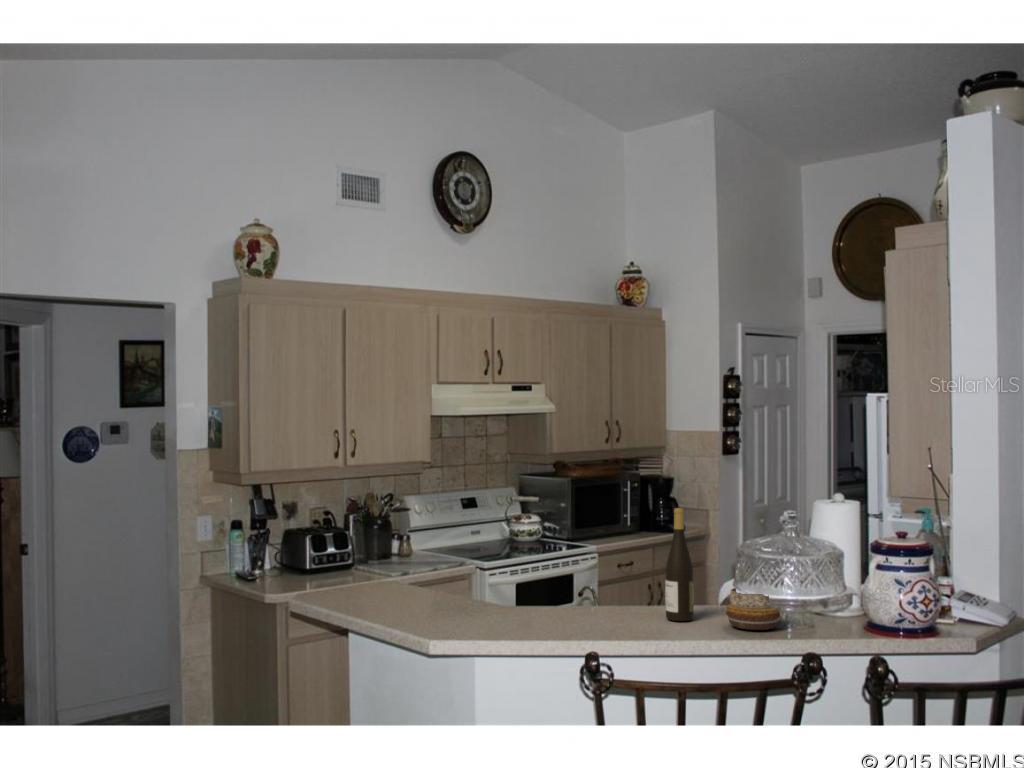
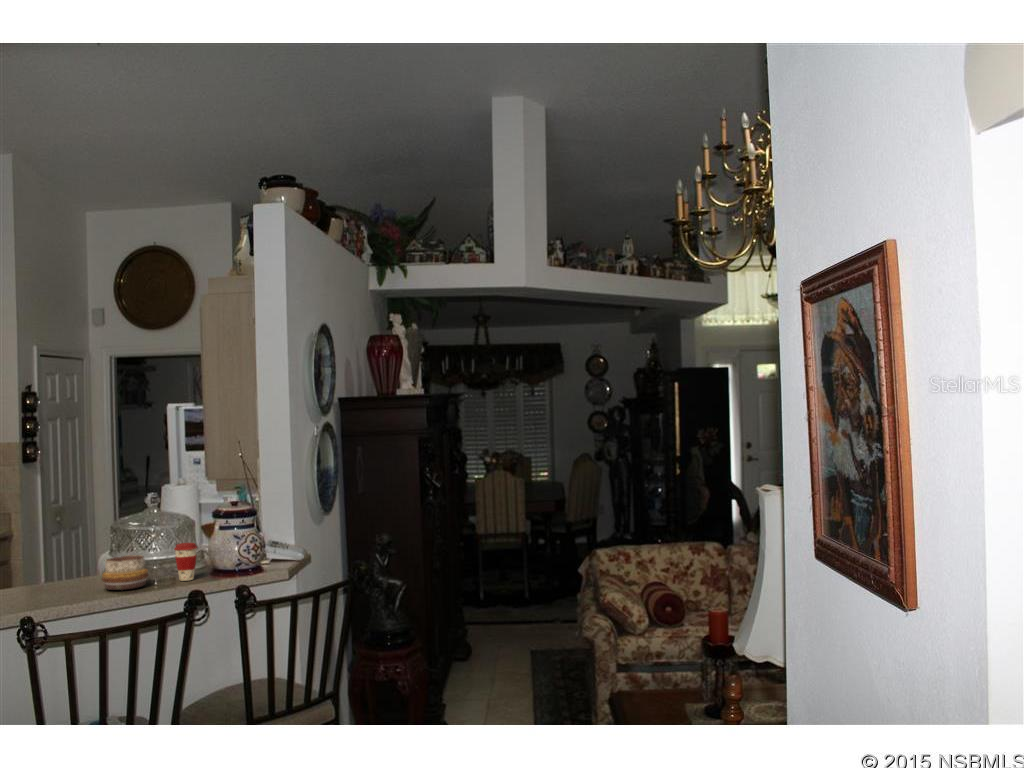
wine bottle: present [665,508,694,621] -> none [43,498,70,595]
coffee cup: none [814,581,844,631] -> present [174,543,197,581]

